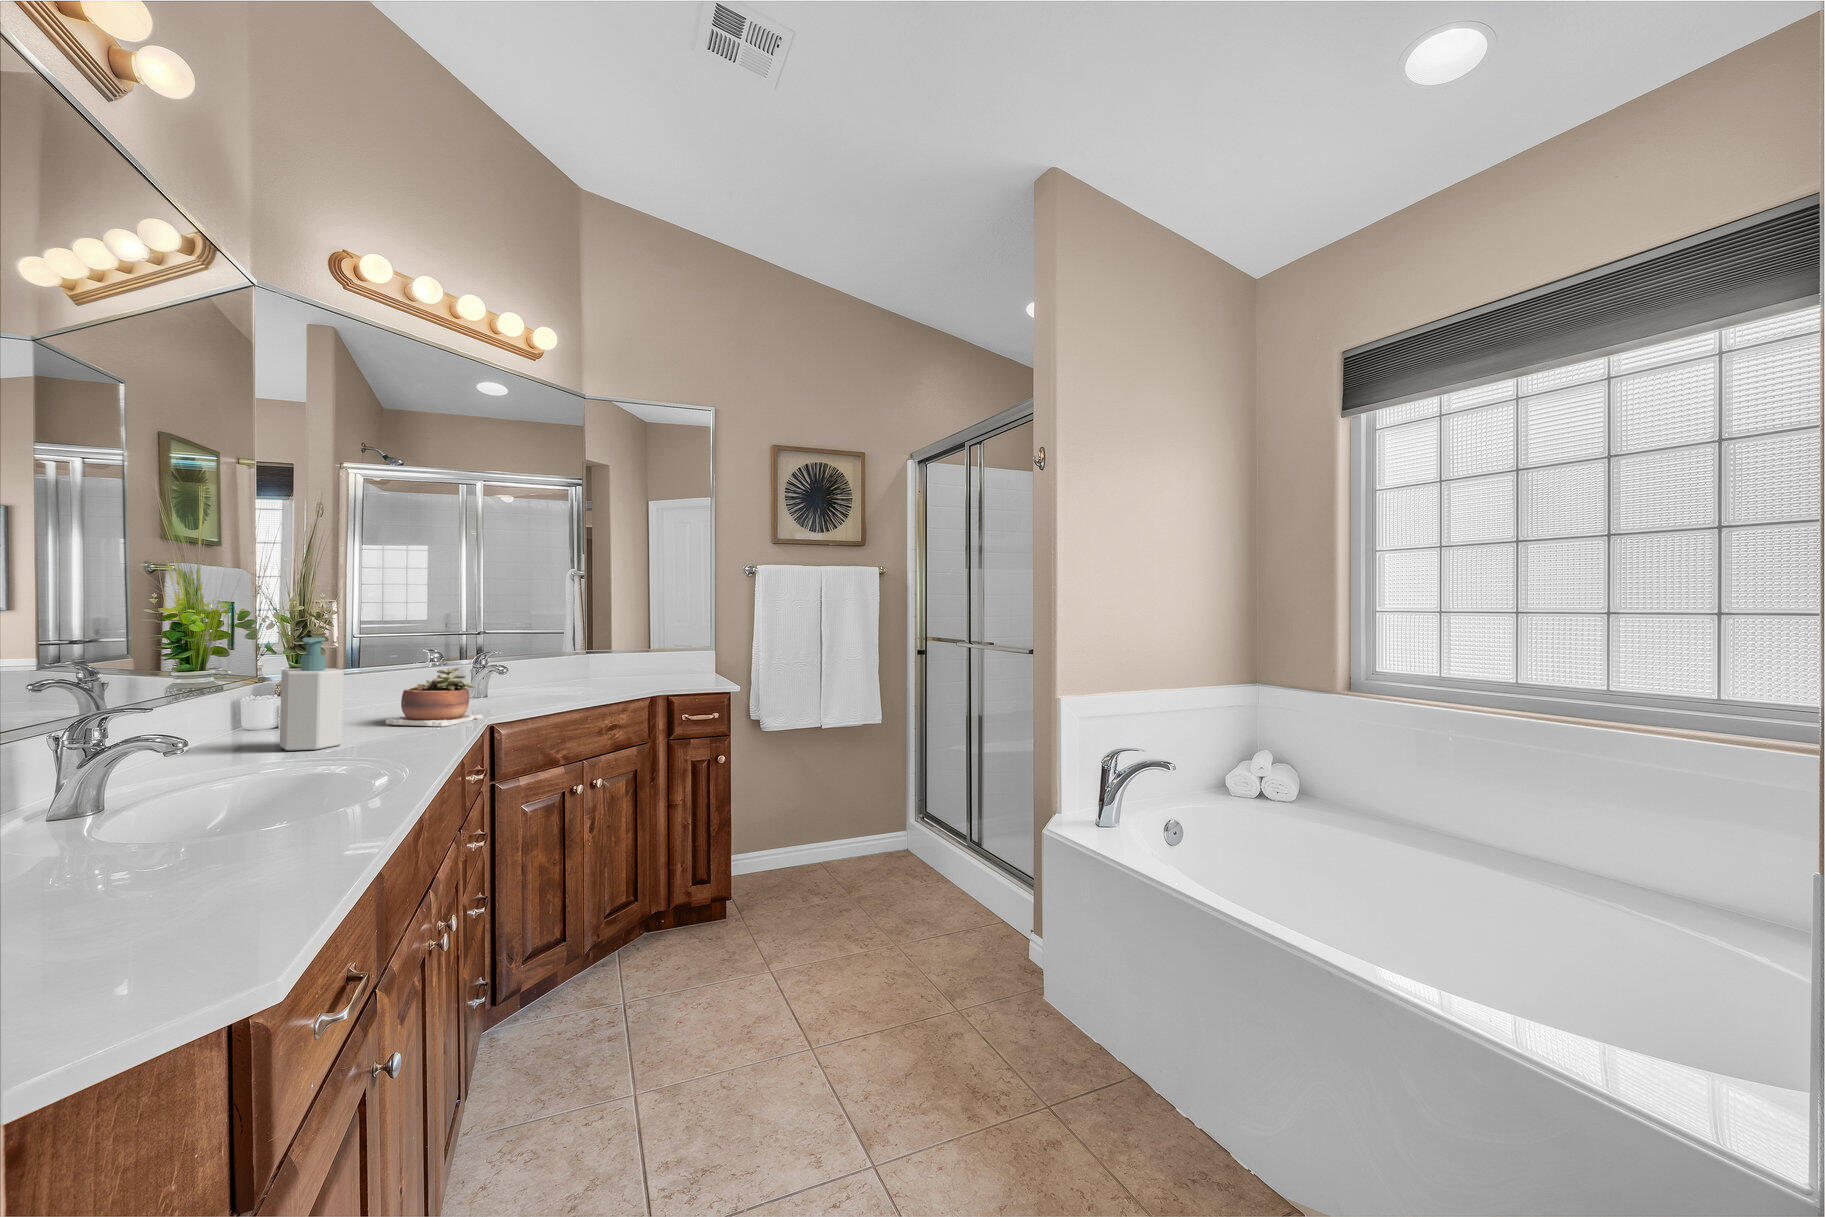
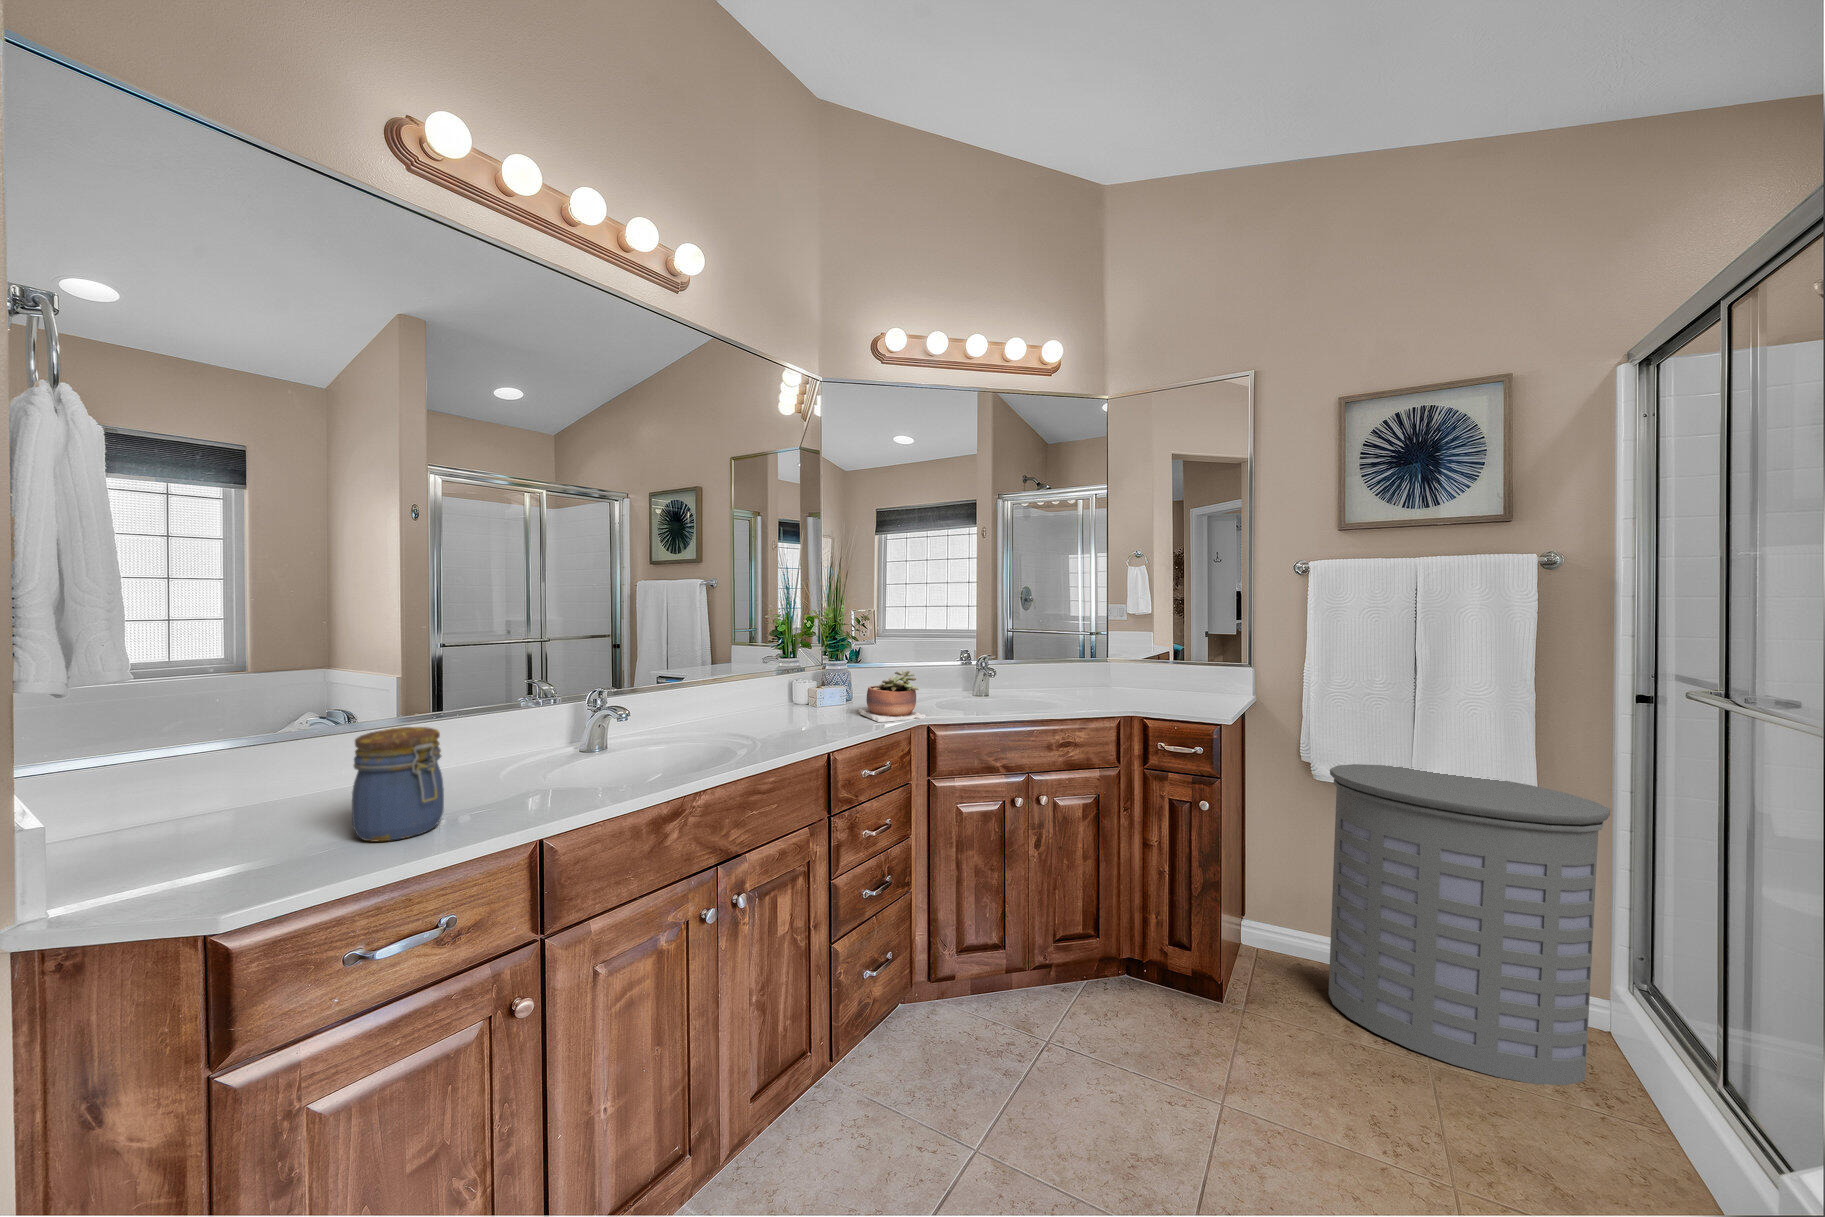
soap bottle: present [280,637,344,751] -> none [757,642,797,729]
laundry hamper: none [782,710,917,895] -> present [1328,764,1610,1085]
jar: none [100,740,261,906] -> present [352,727,444,841]

